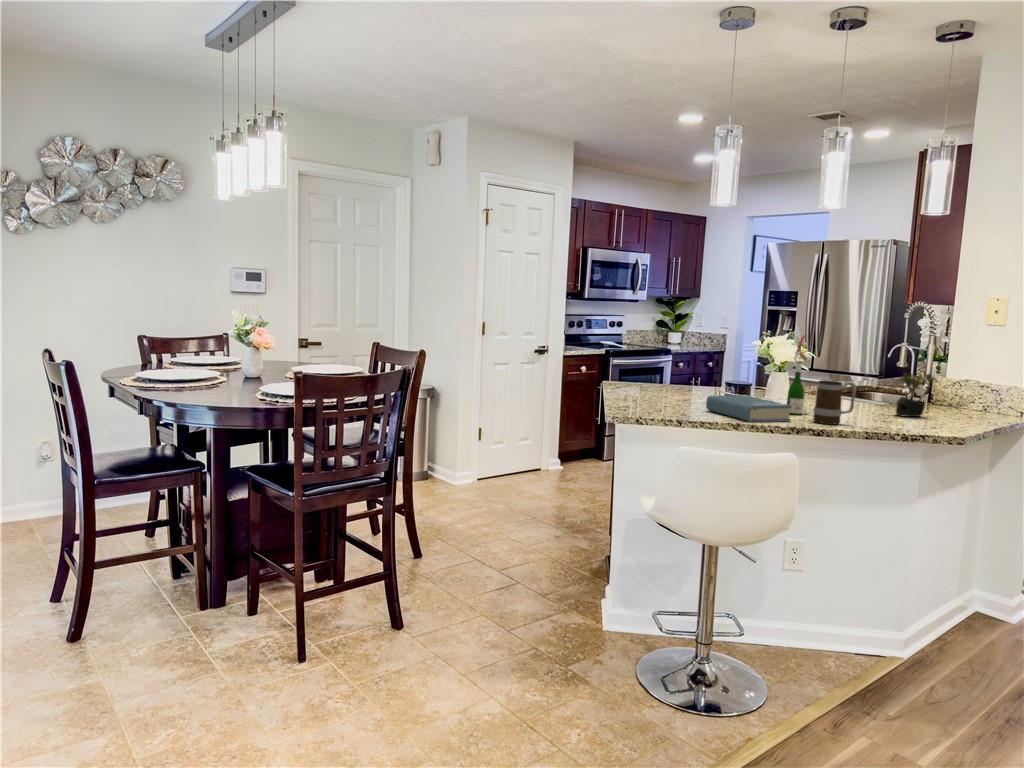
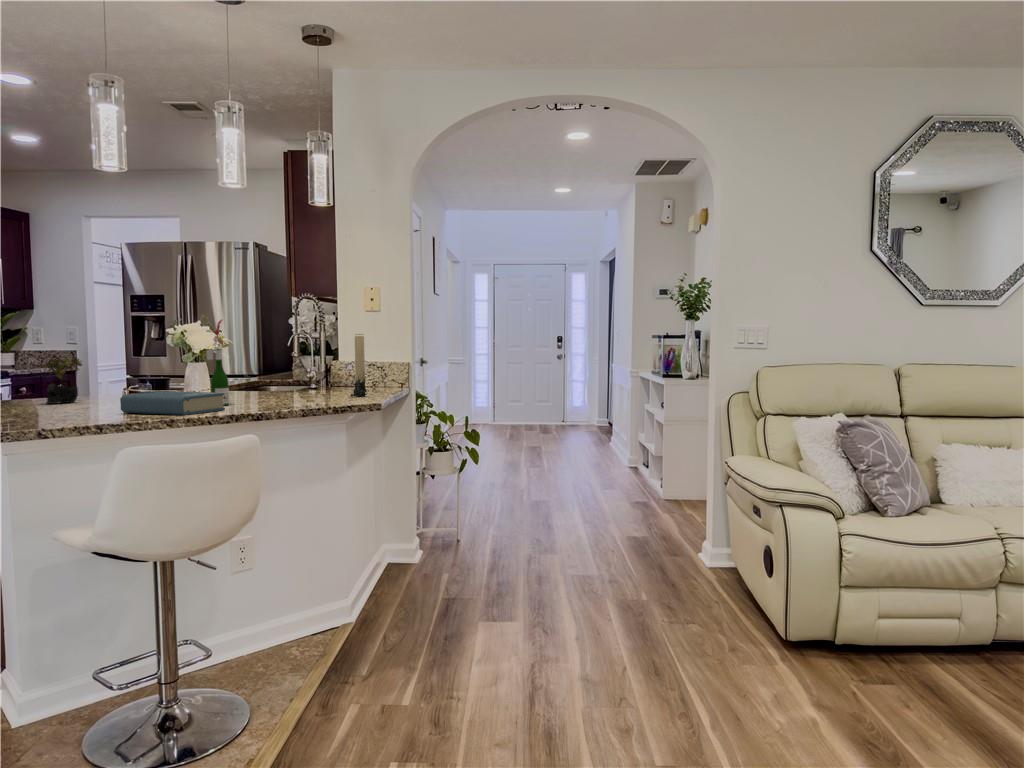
candle: none [939,356,966,425] -> present [350,334,367,397]
succulent plant: present [896,373,933,417] -> present [41,356,82,404]
mug: present [813,380,856,424] -> none [246,362,284,408]

